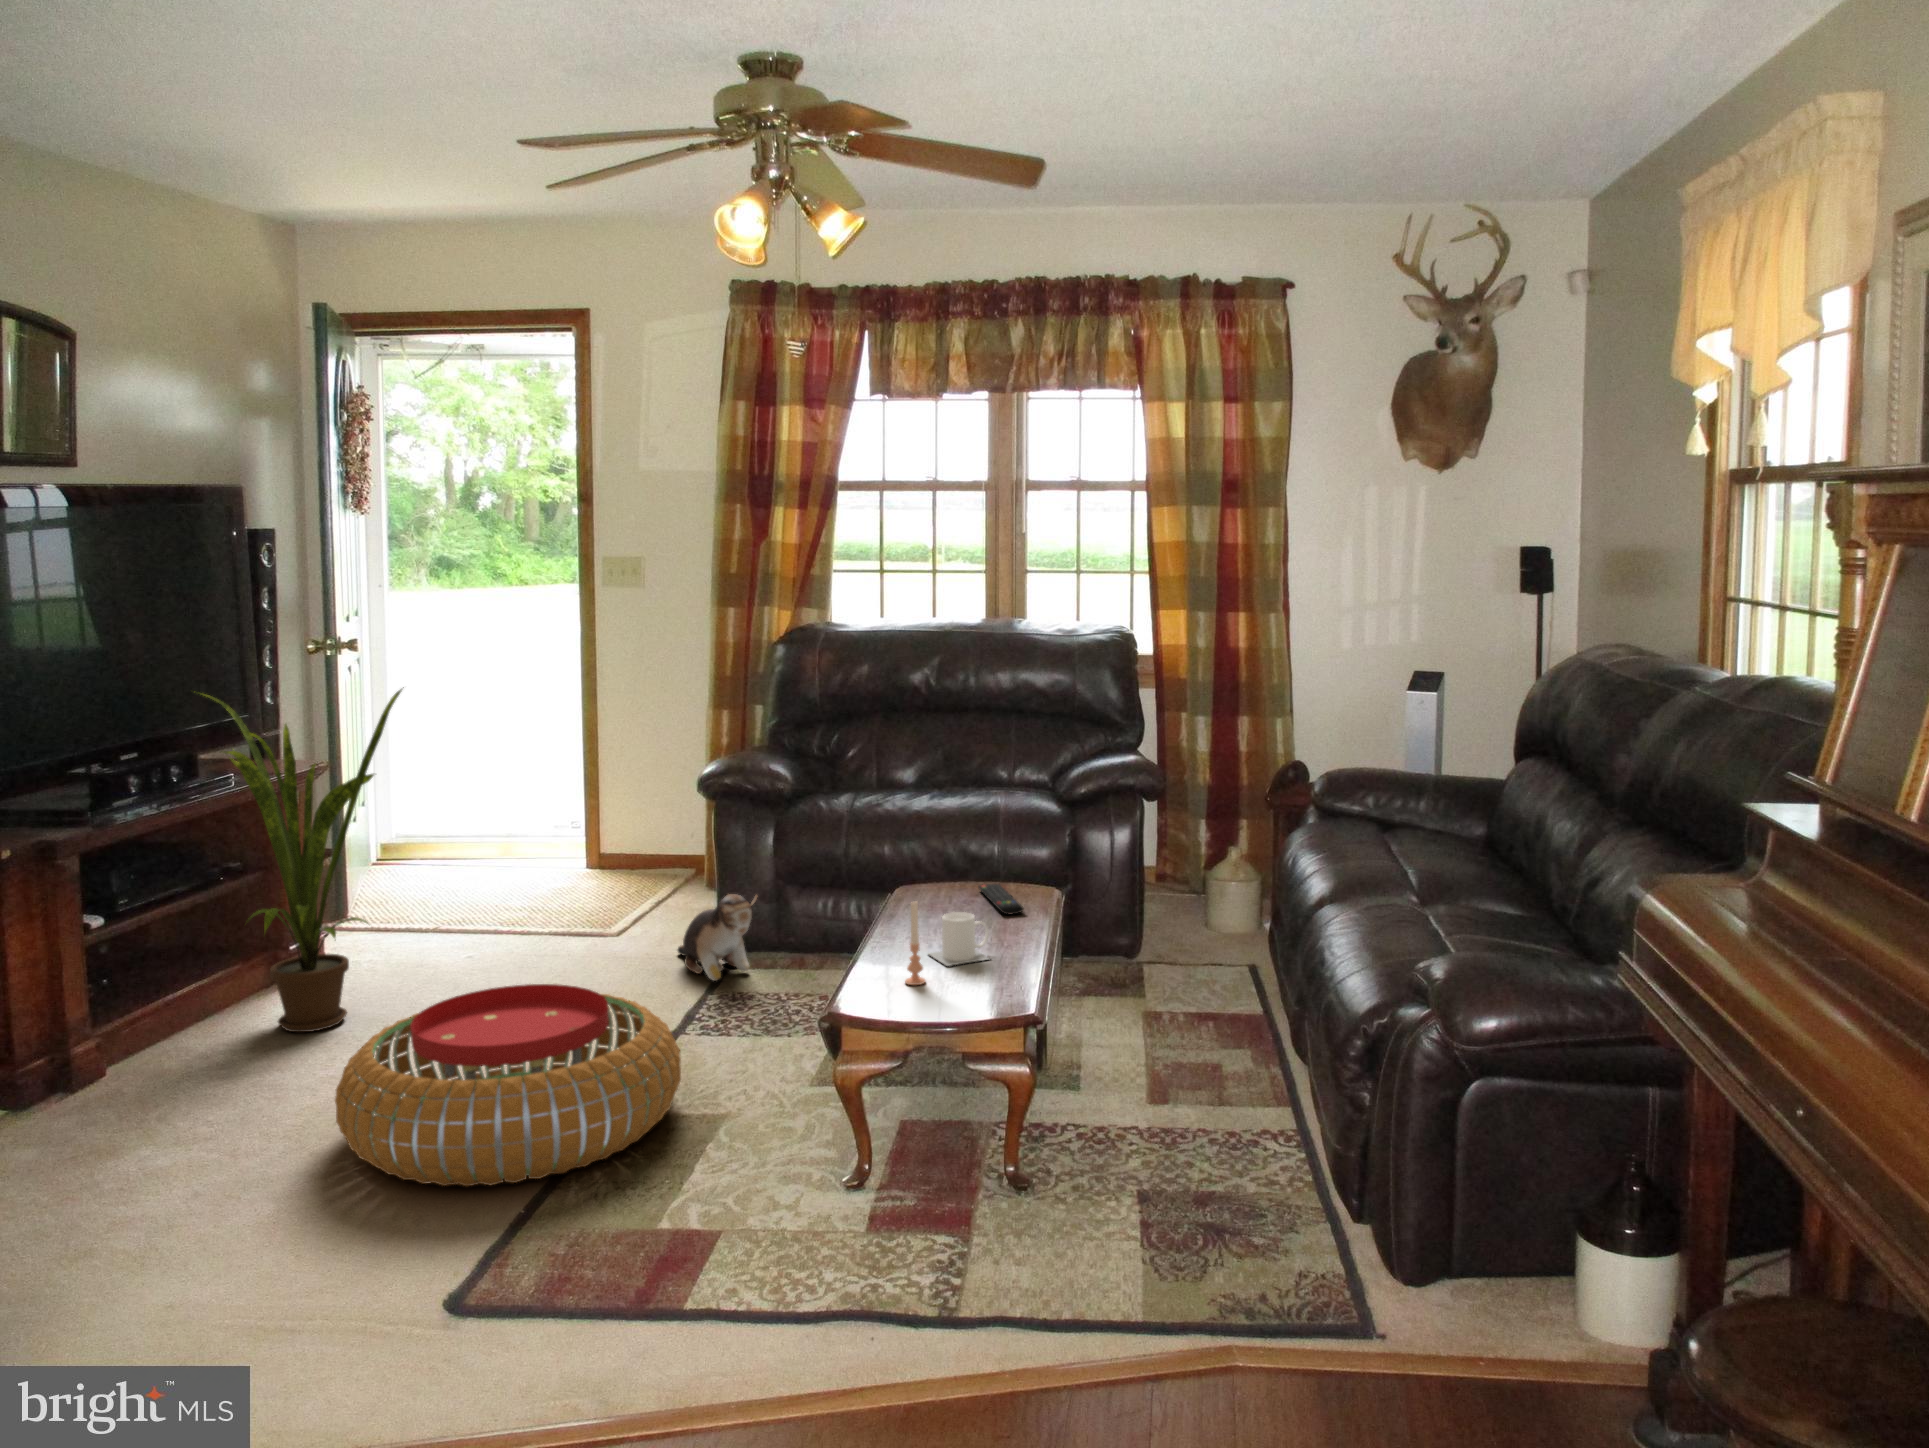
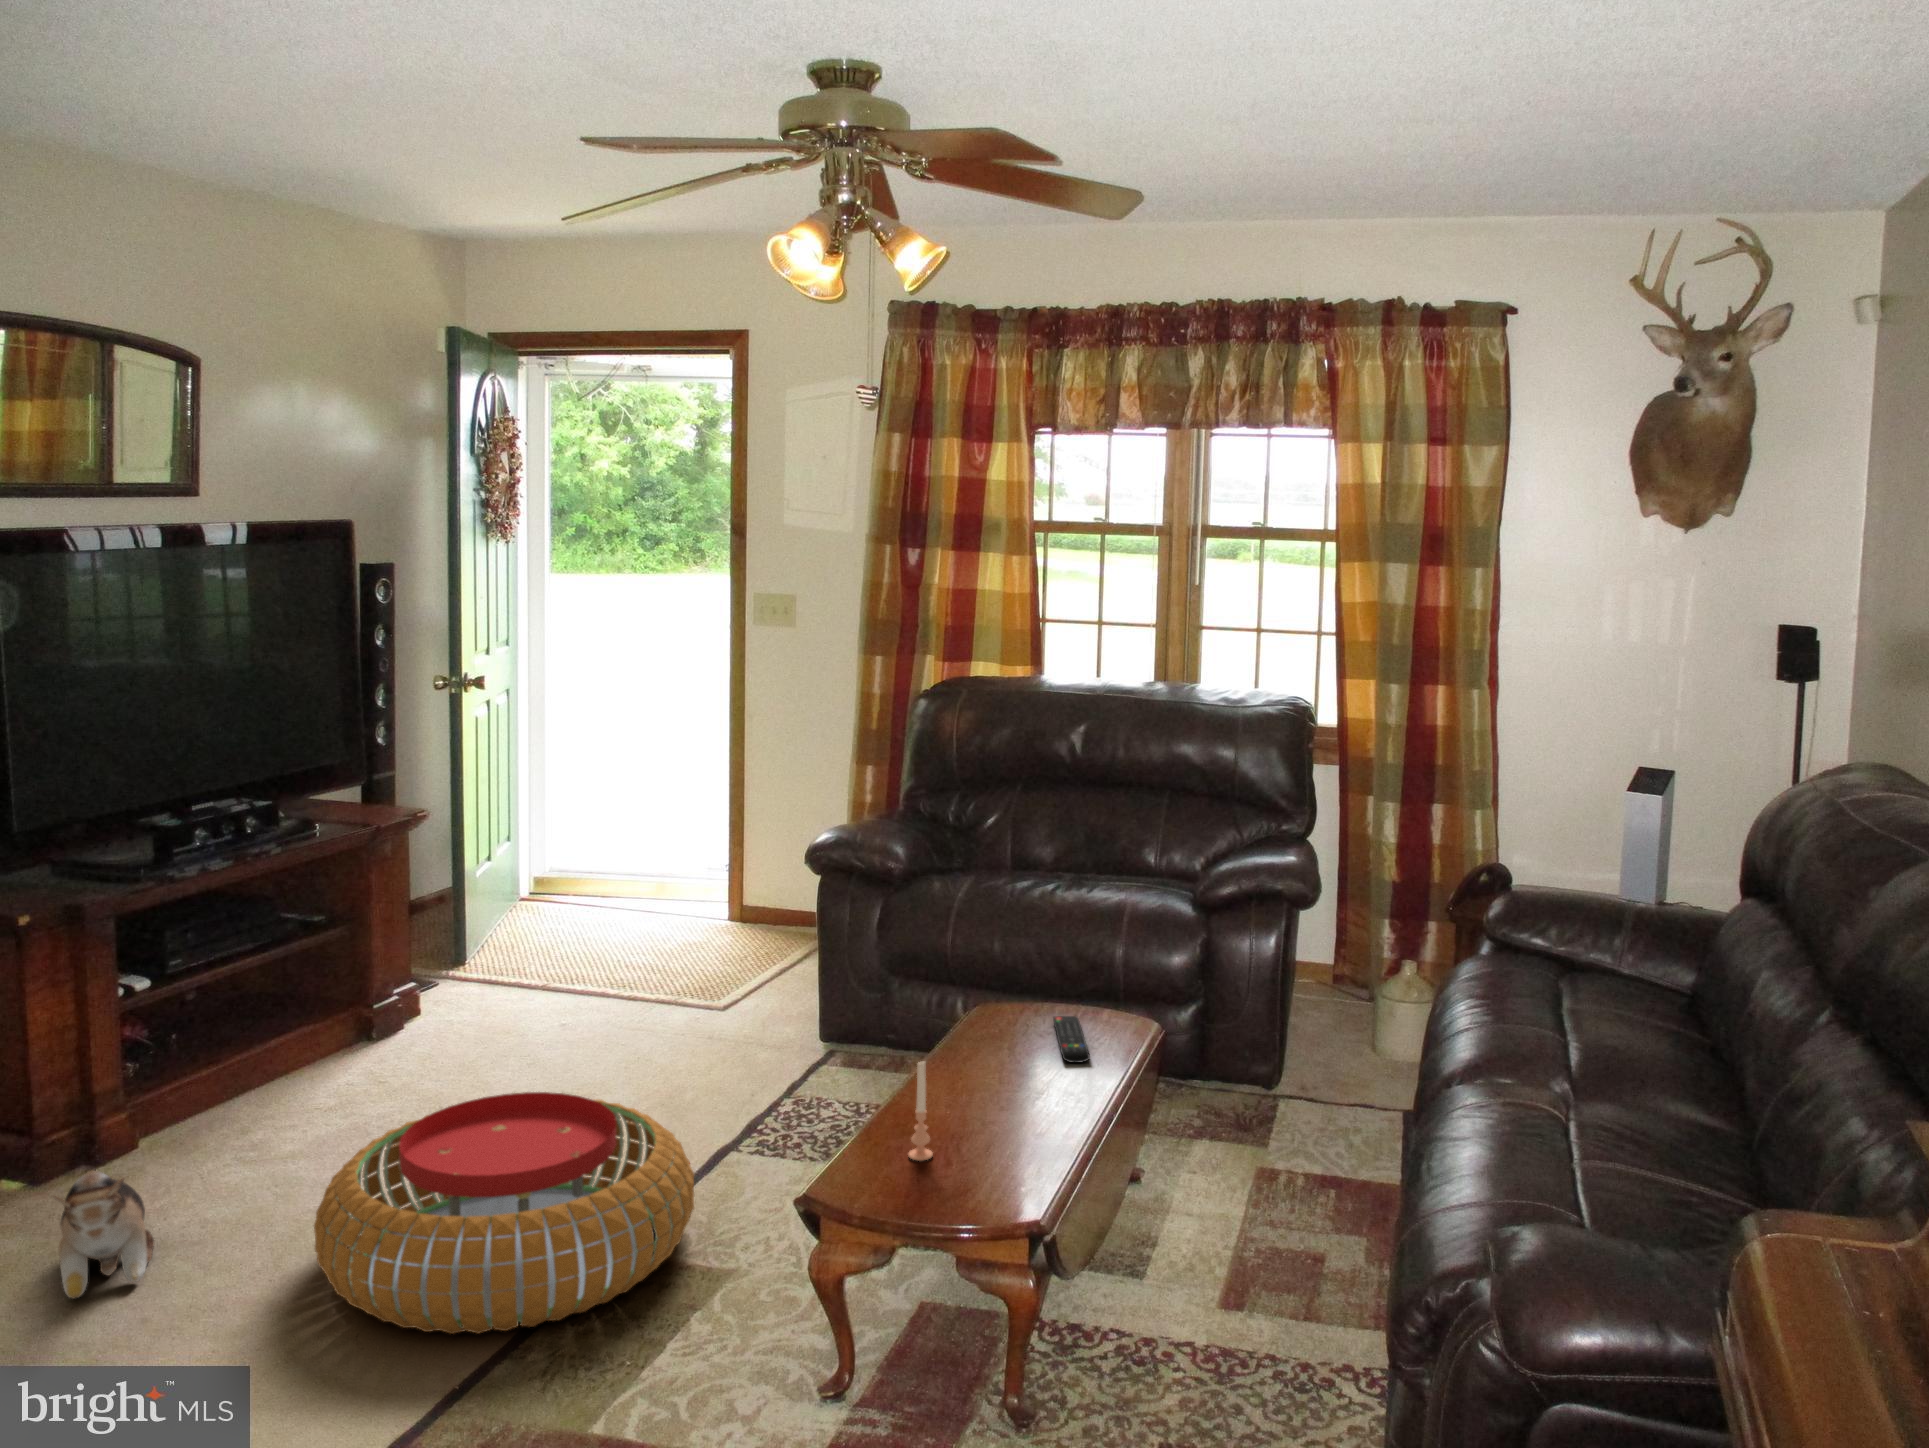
house plant: present [202,687,404,1032] -> none [271,739,483,1104]
plush toy: present [678,894,757,981] -> present [53,1171,154,1299]
mug: present [929,912,989,966] -> none [953,1068,1025,1135]

